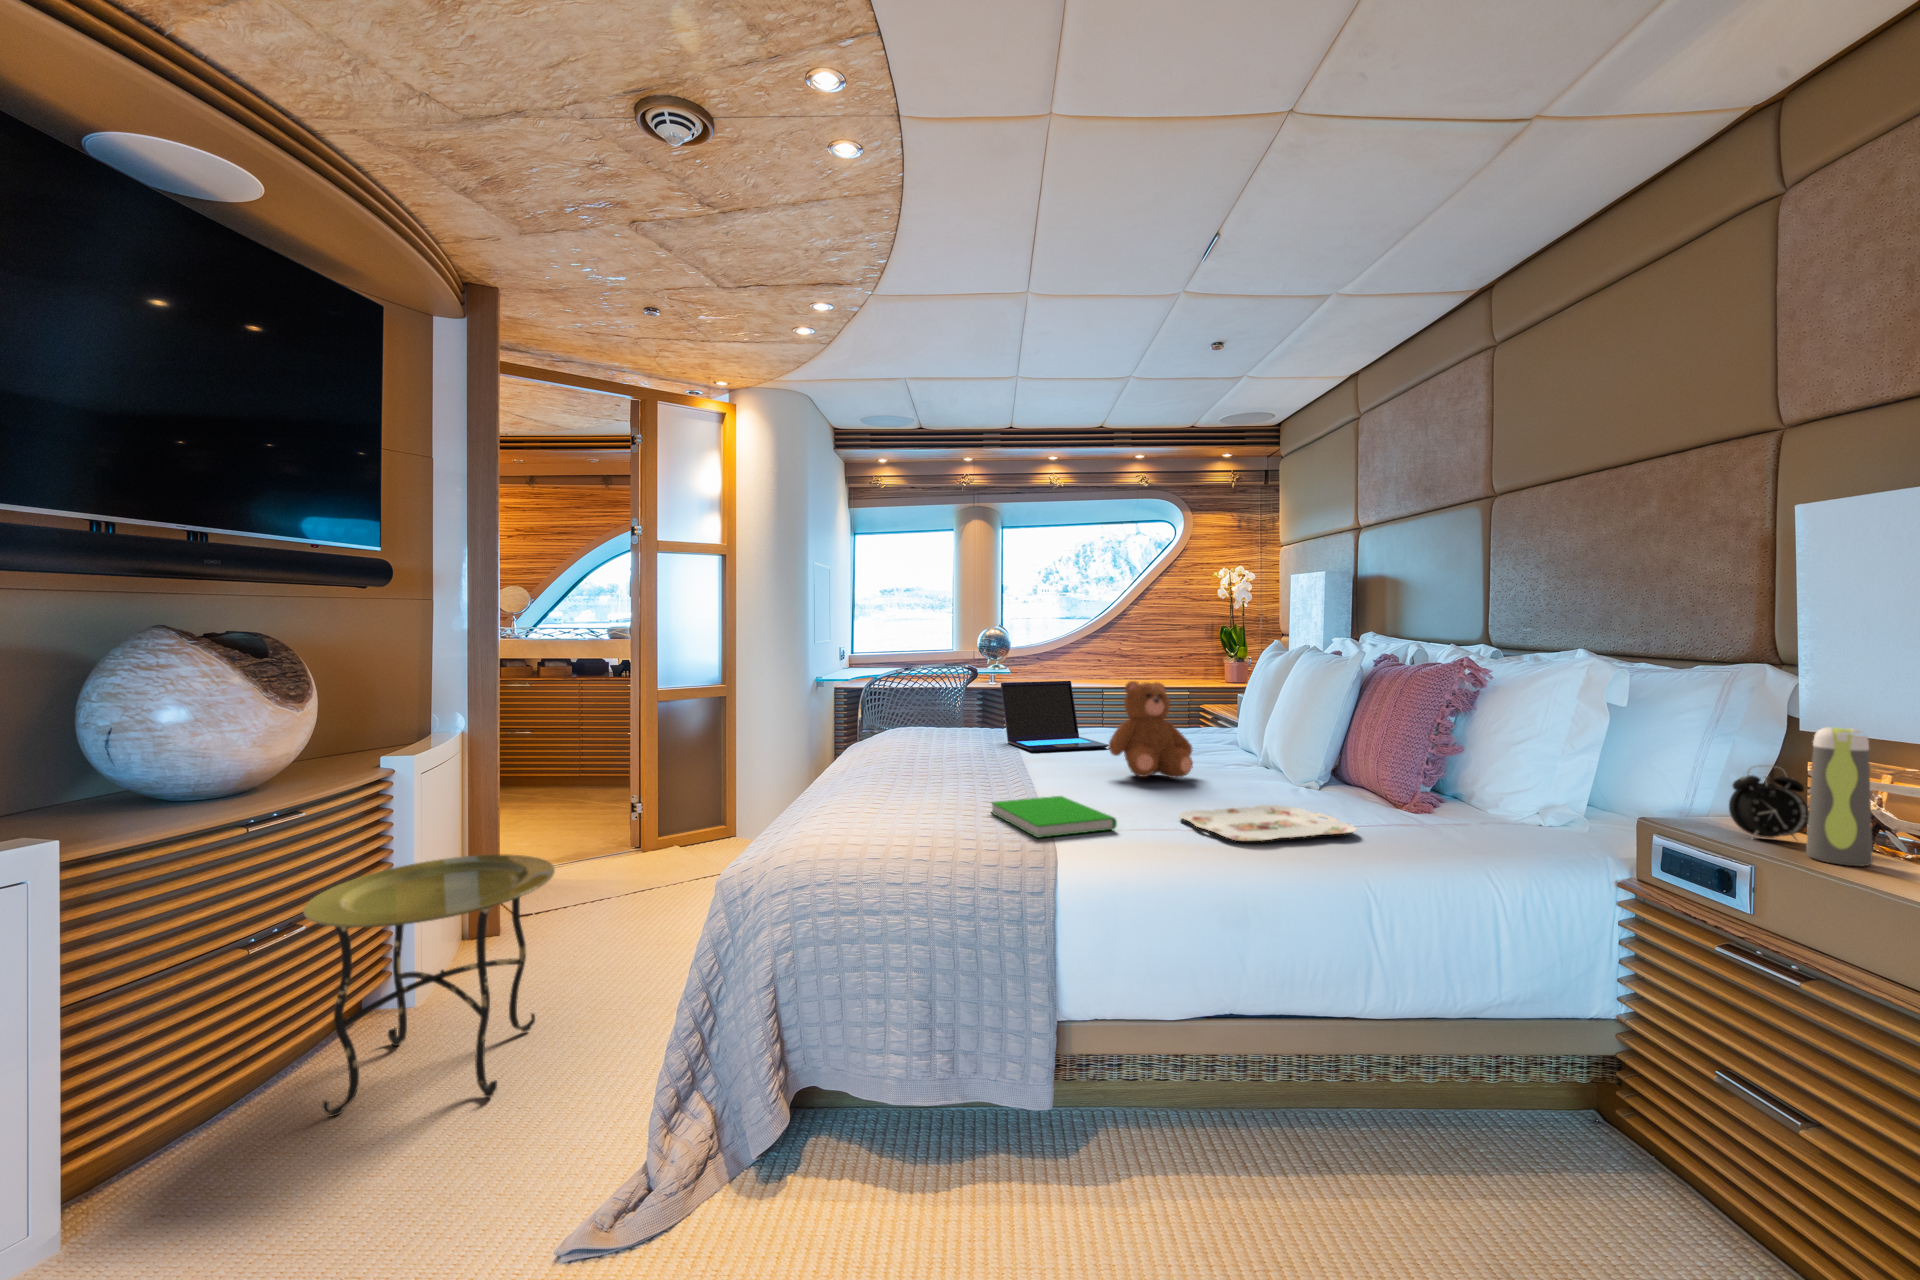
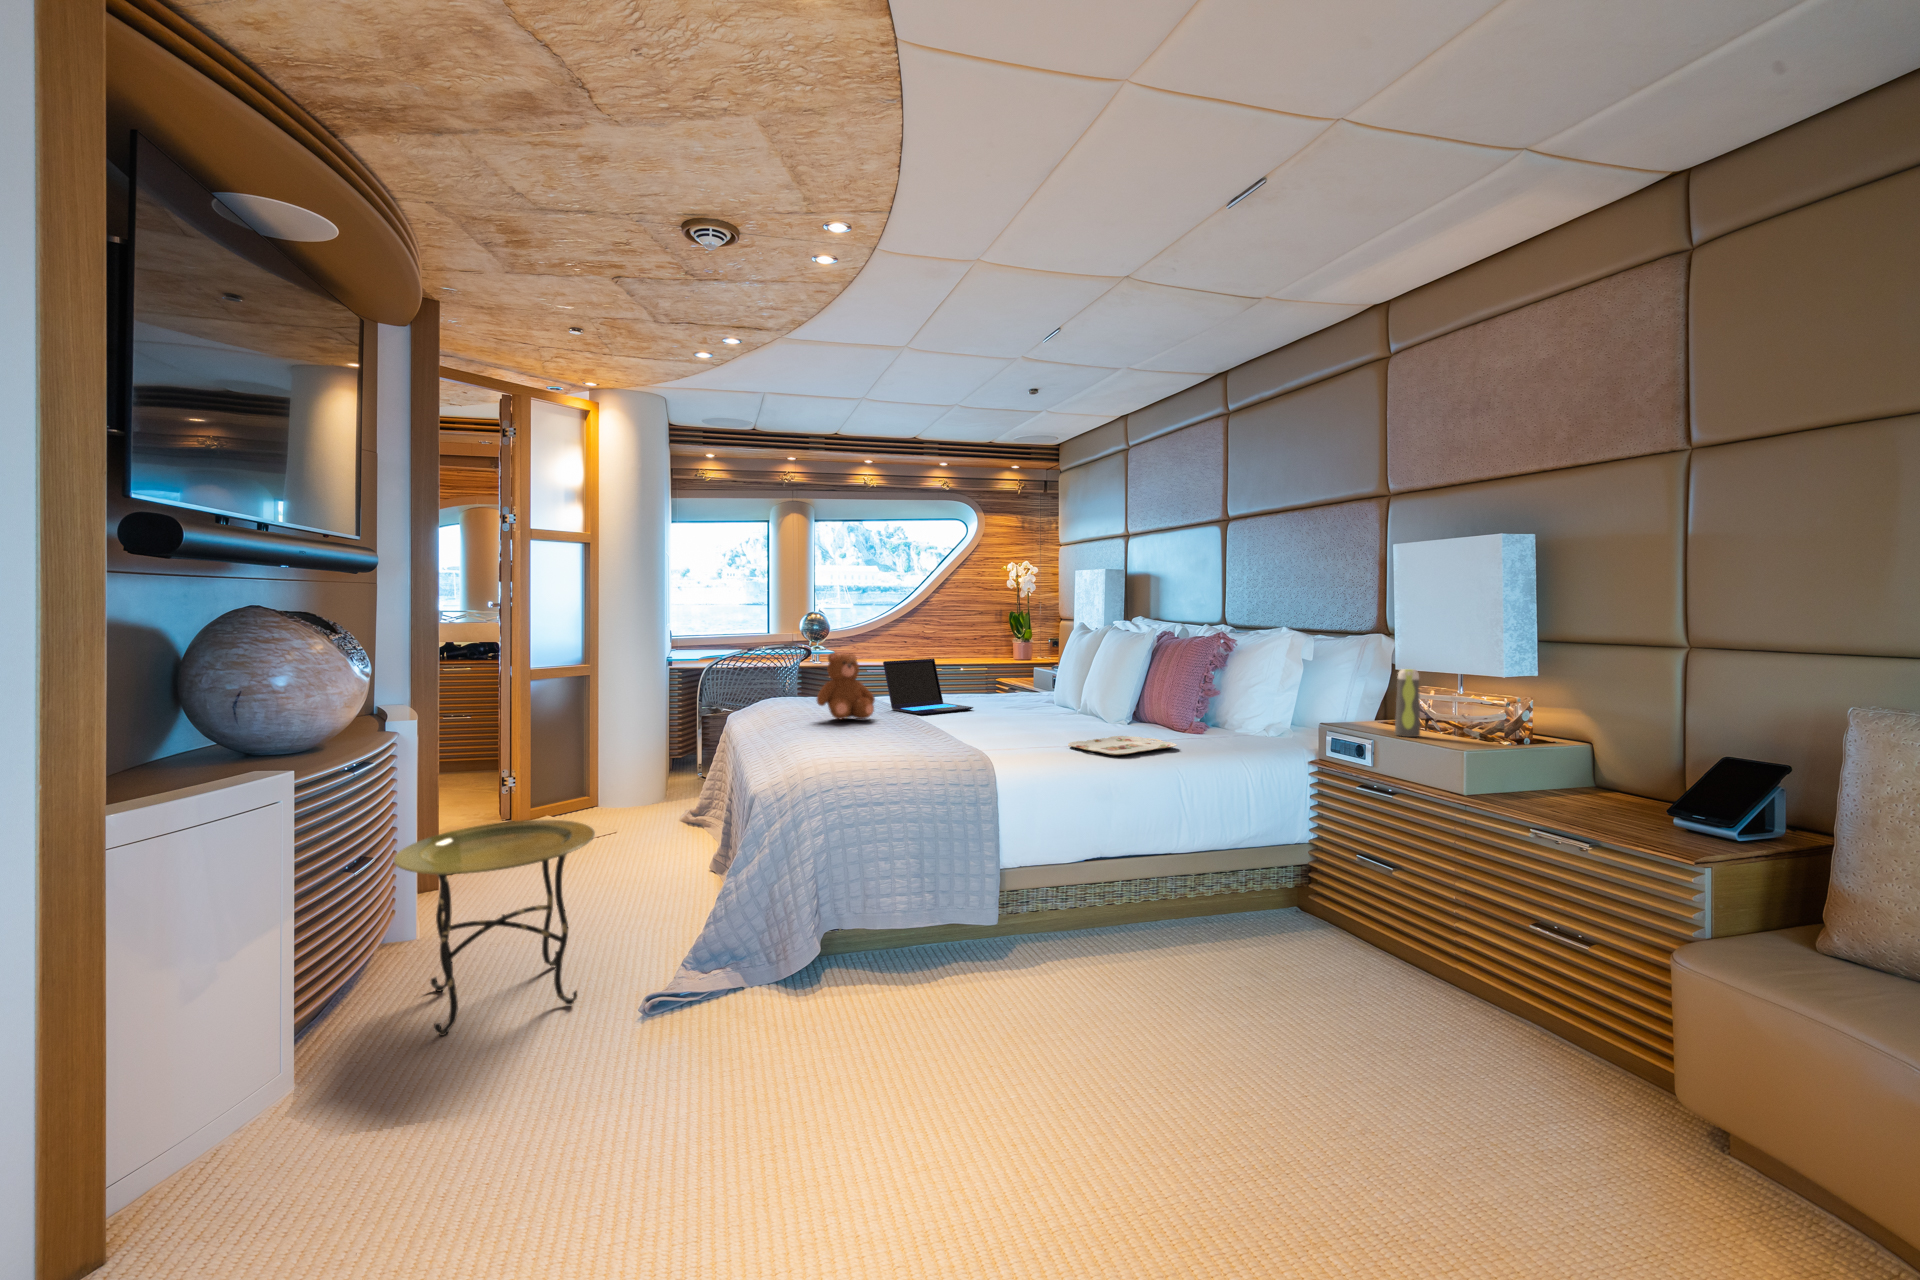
teddy bear: present [1109,681,1193,778] -> present [816,653,875,720]
alarm clock: present [1729,767,1809,840] -> none [1362,691,1396,731]
book: present [992,796,1117,838] -> none [944,738,1038,762]

